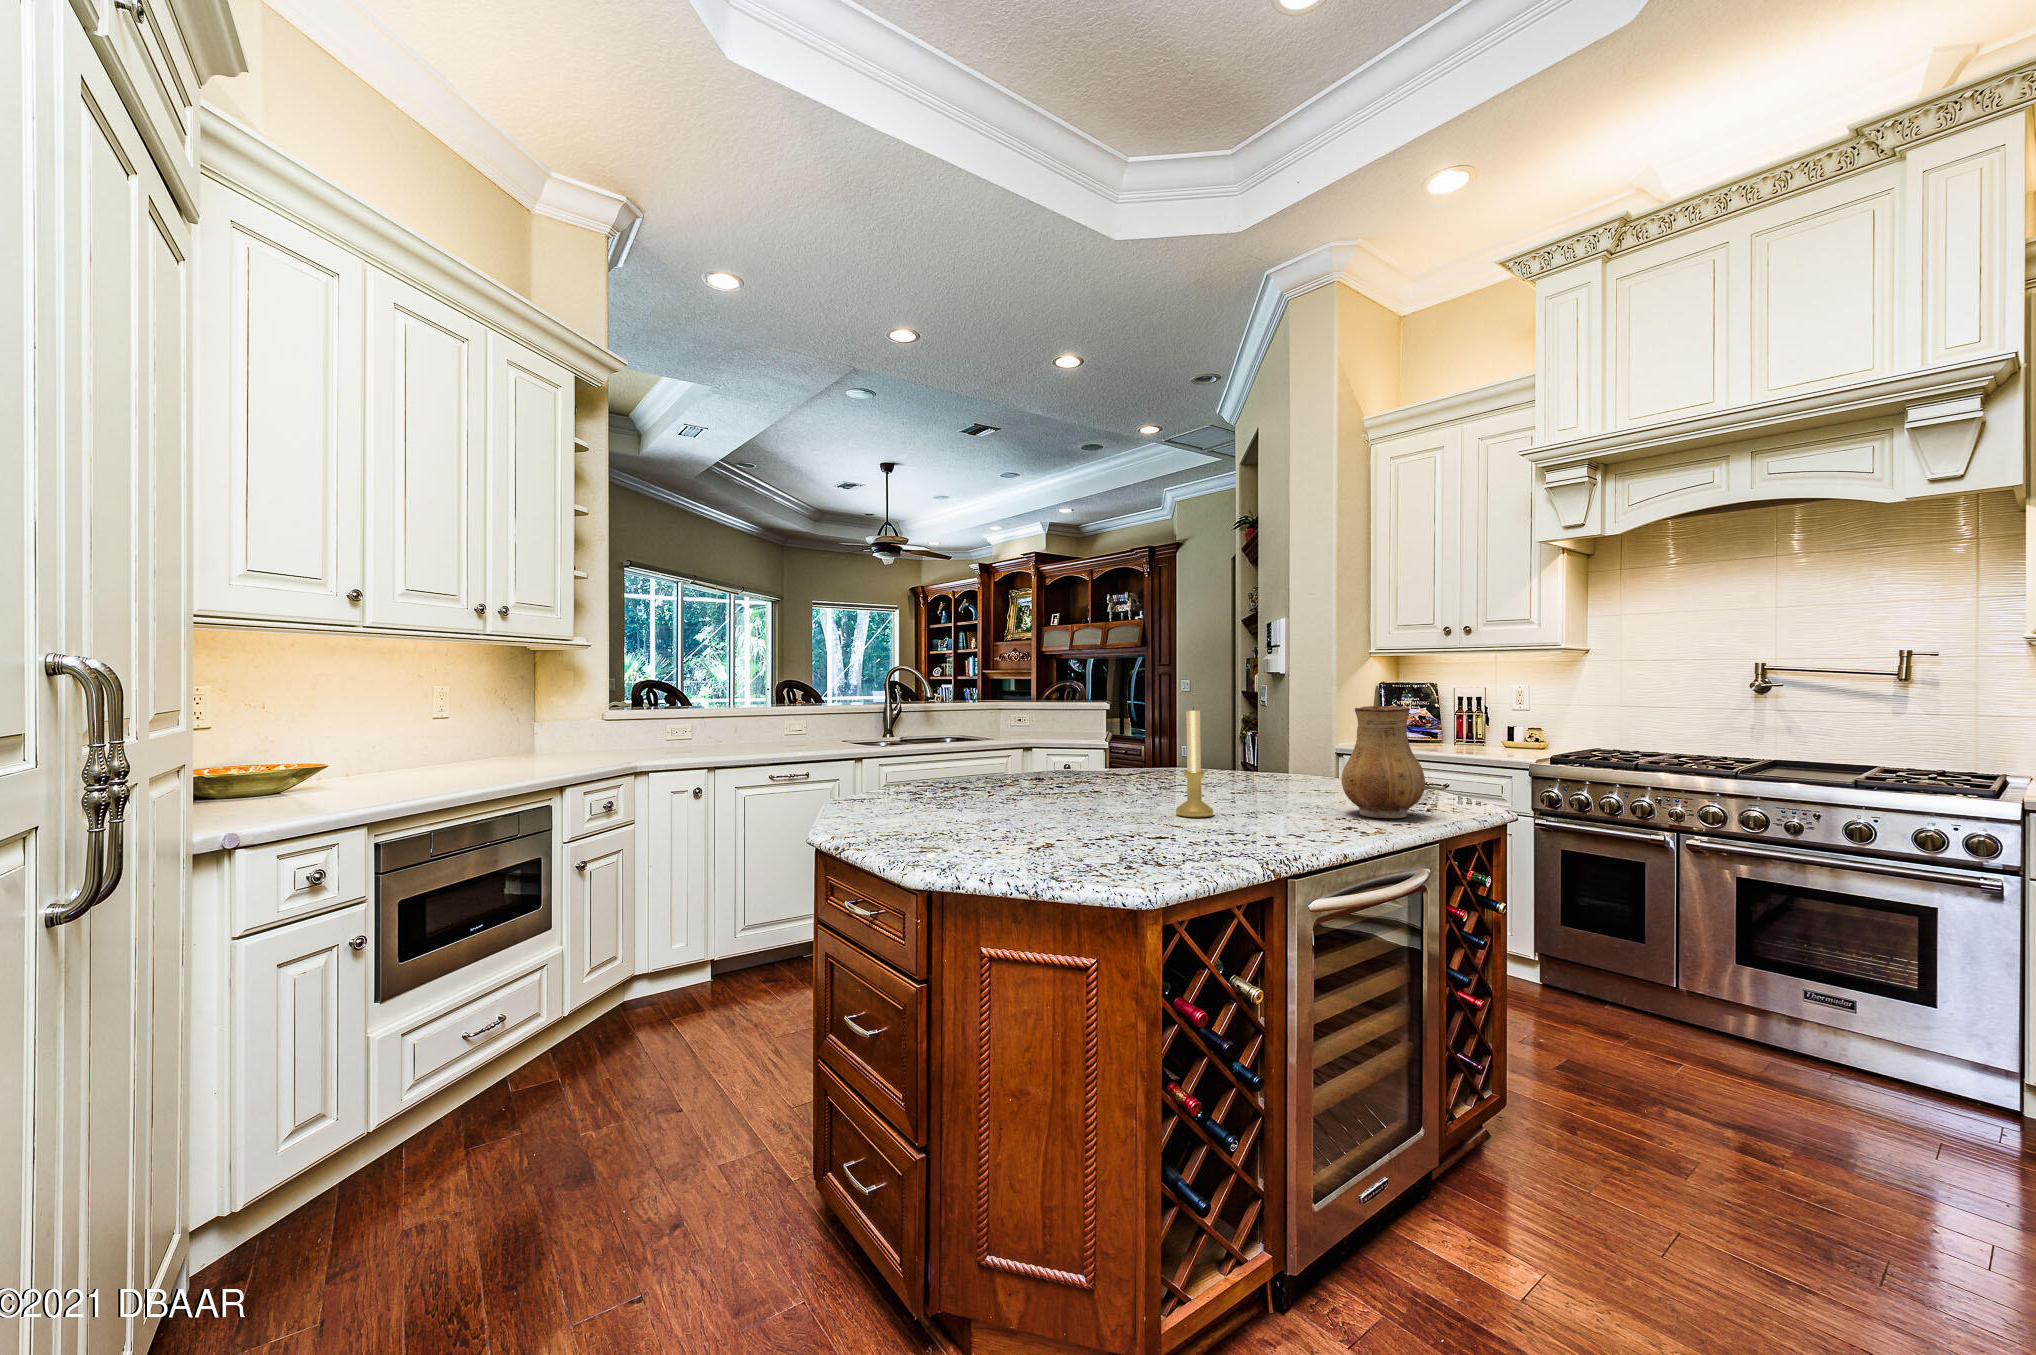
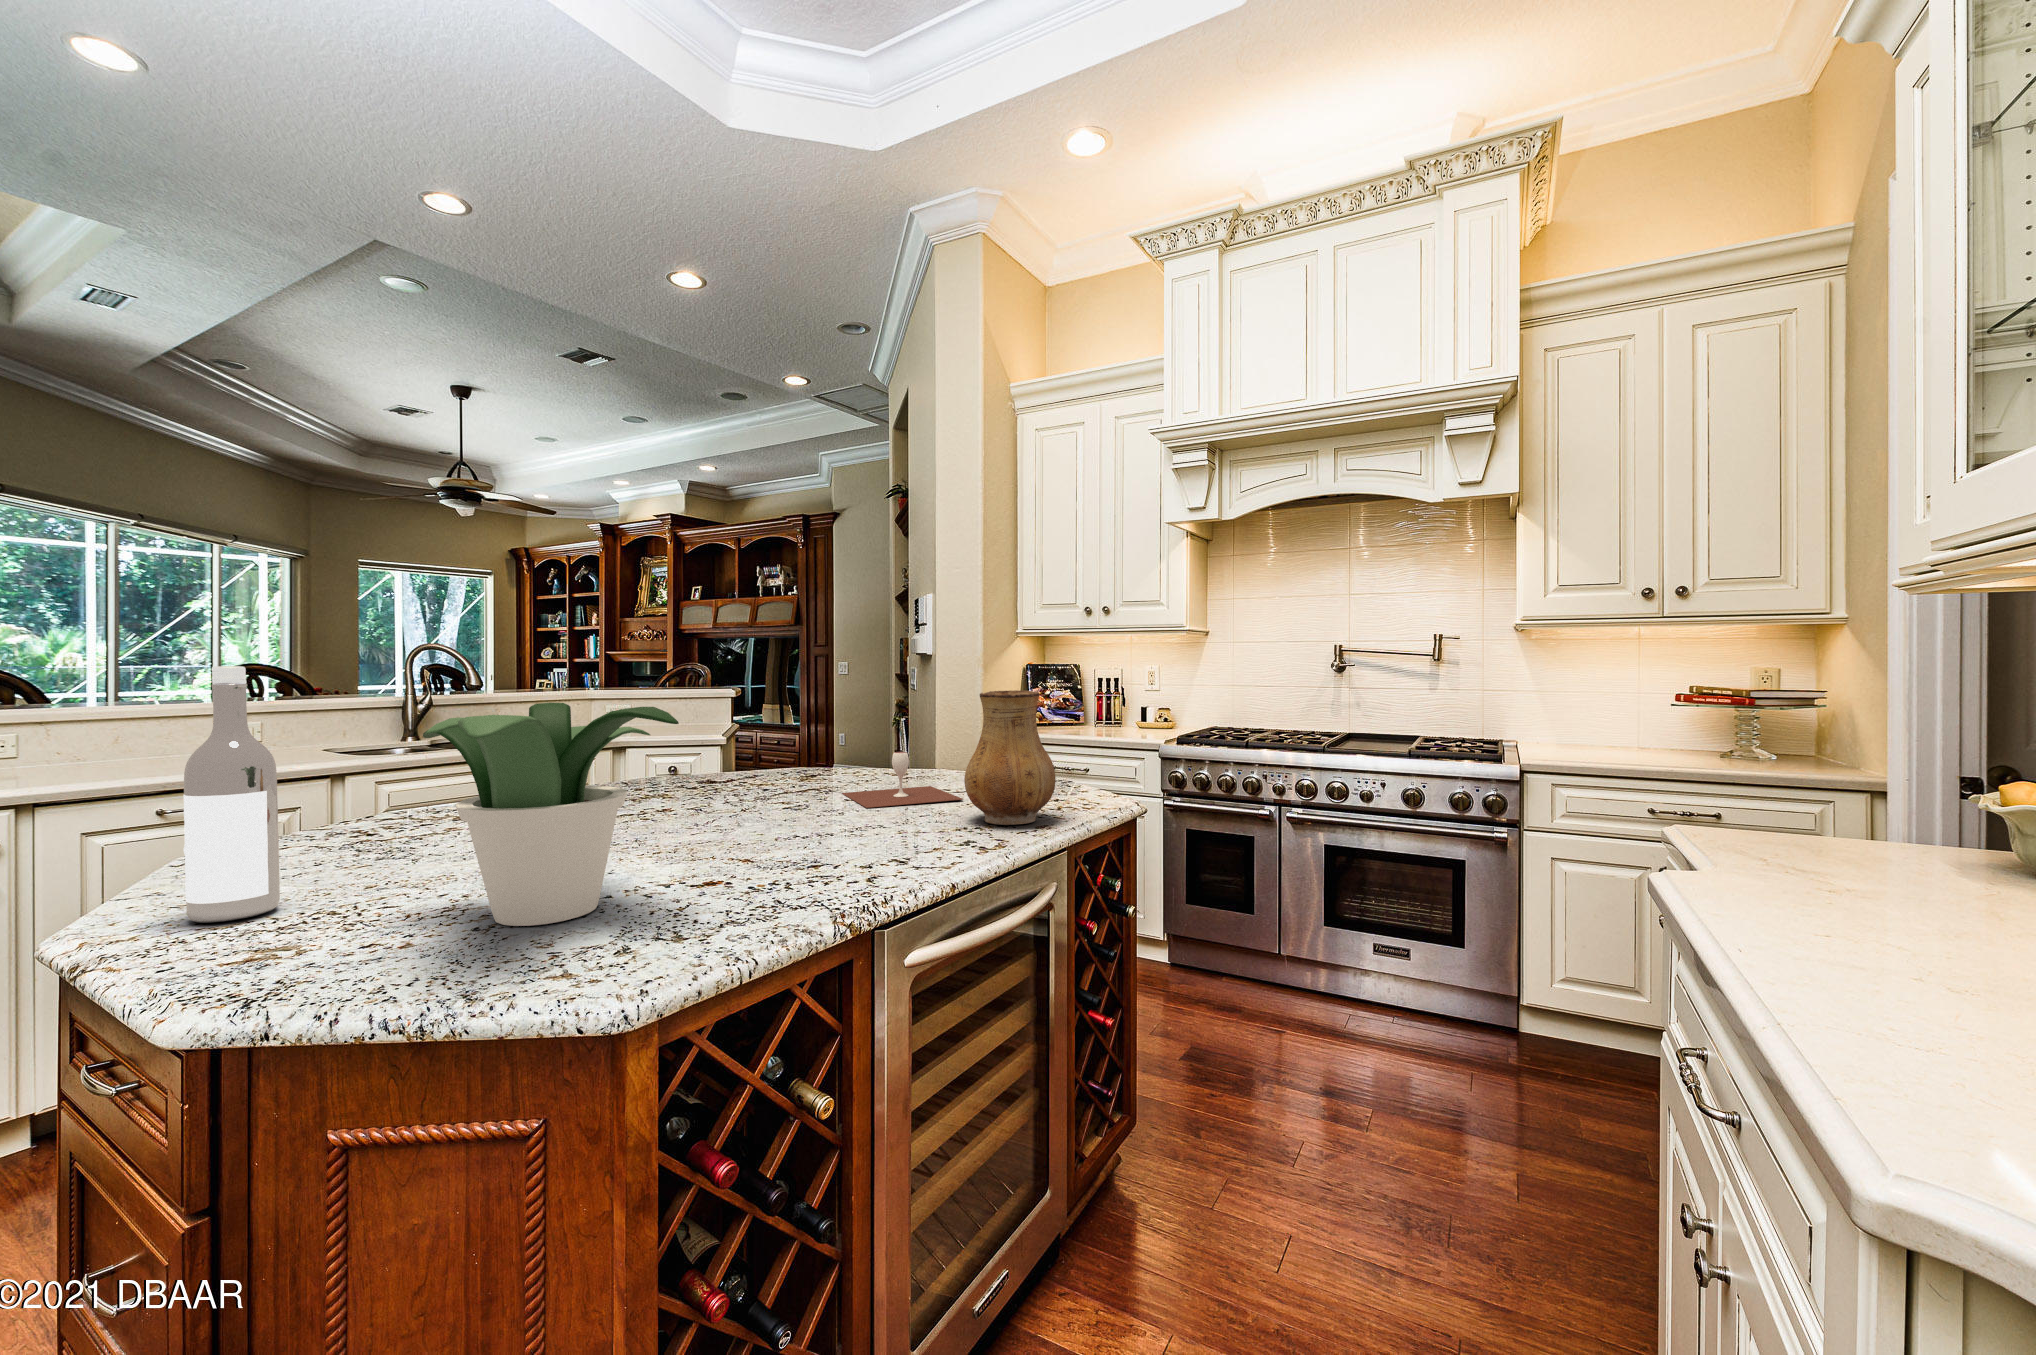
wine bottle: none [876,685,916,834] -> present [183,666,280,923]
candle holder: present [1176,708,1214,817] -> none [753,694,804,842]
potted plant: none [995,709,1156,849] -> present [423,703,679,926]
wine glass: none [1227,757,1337,800] -> present [842,752,963,808]

